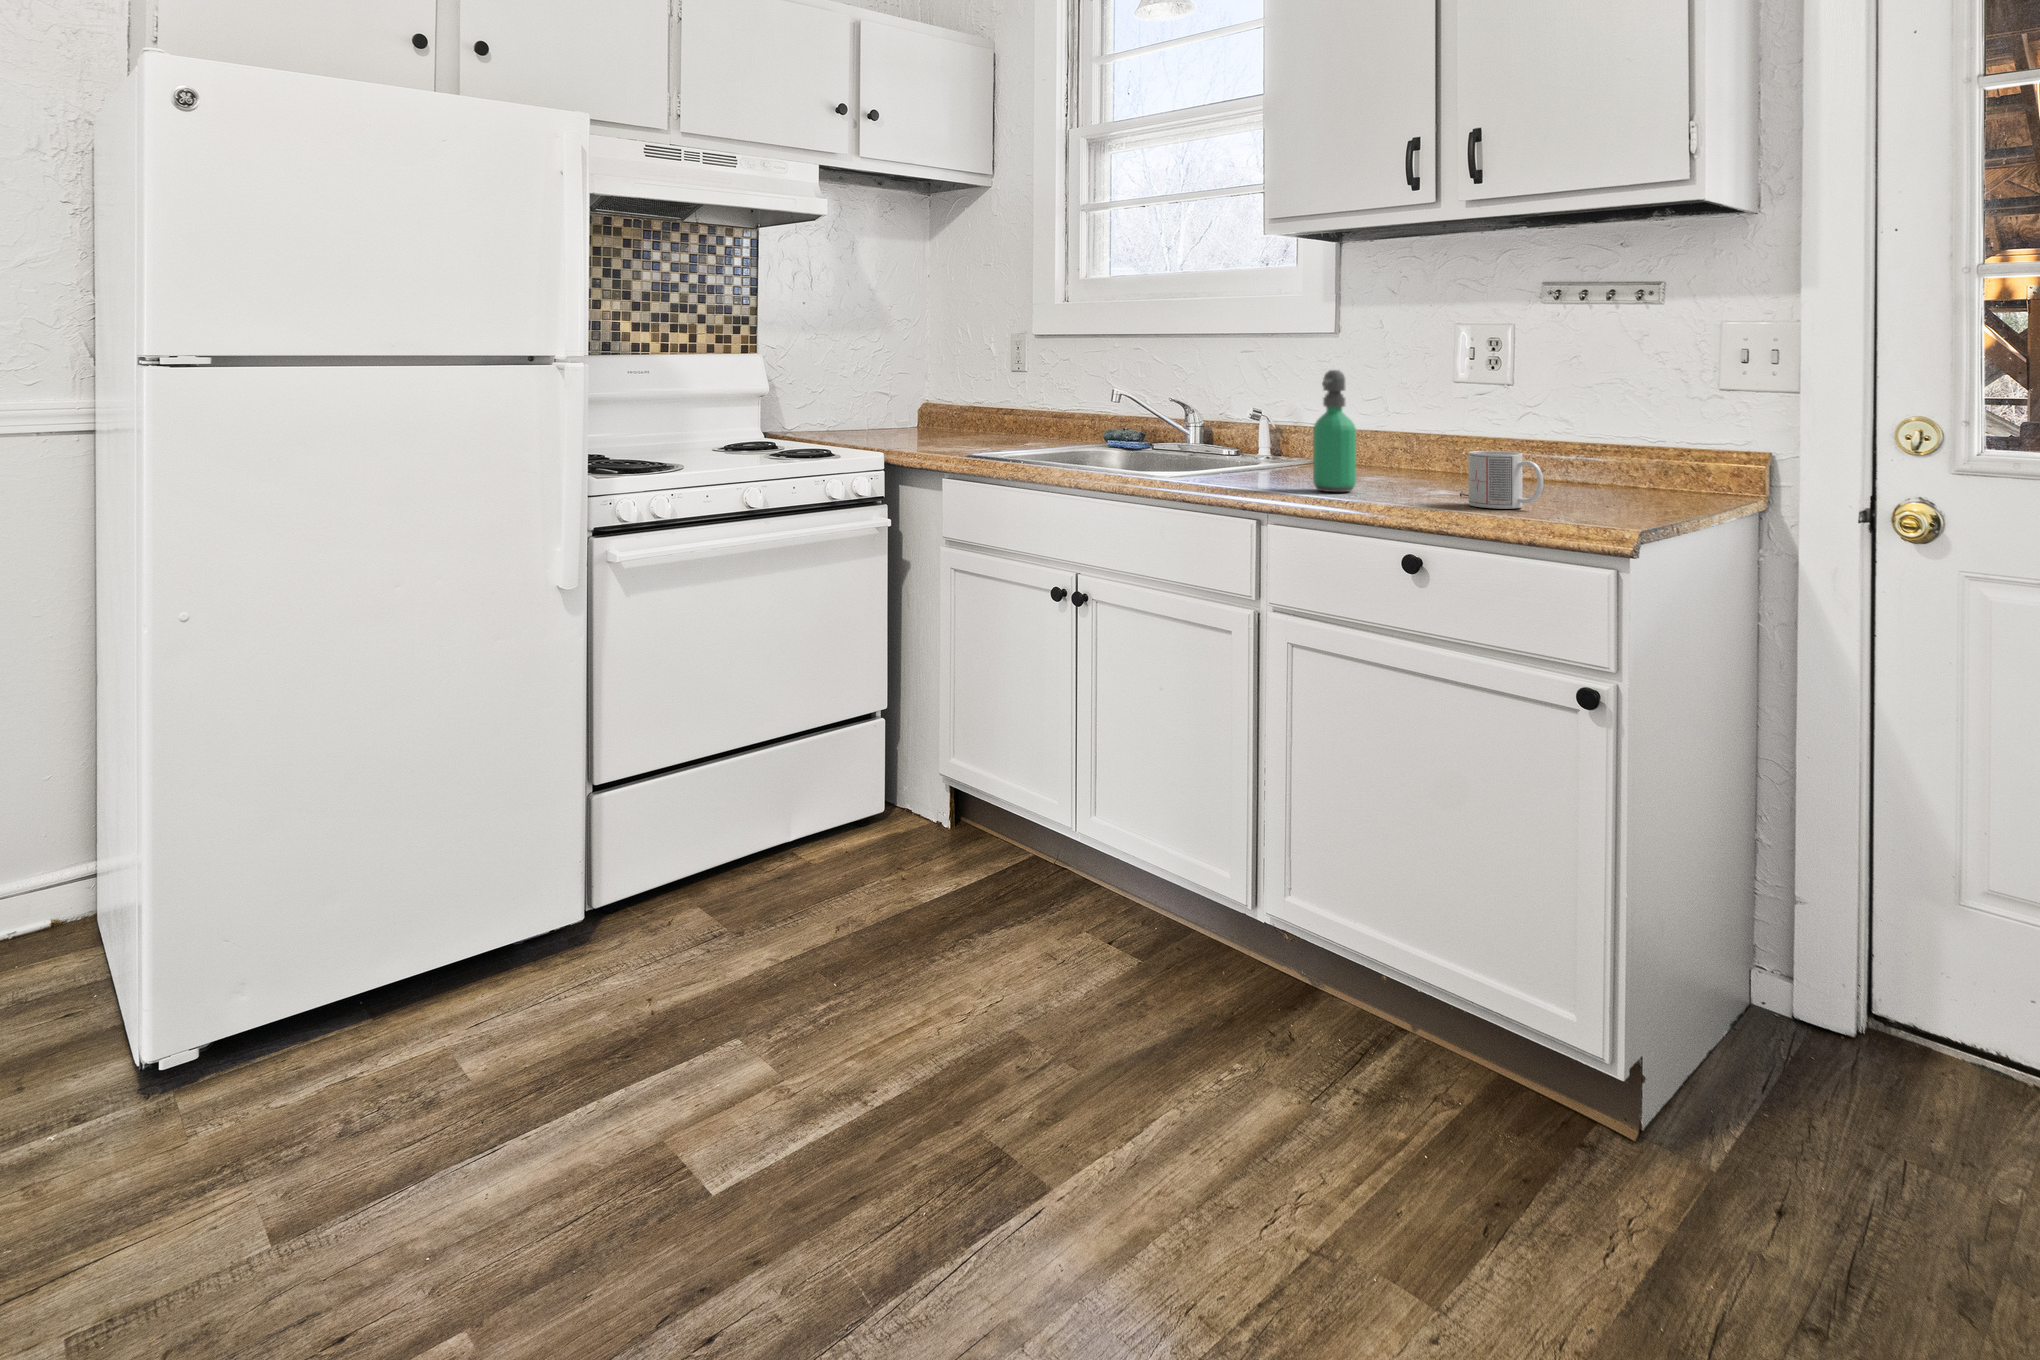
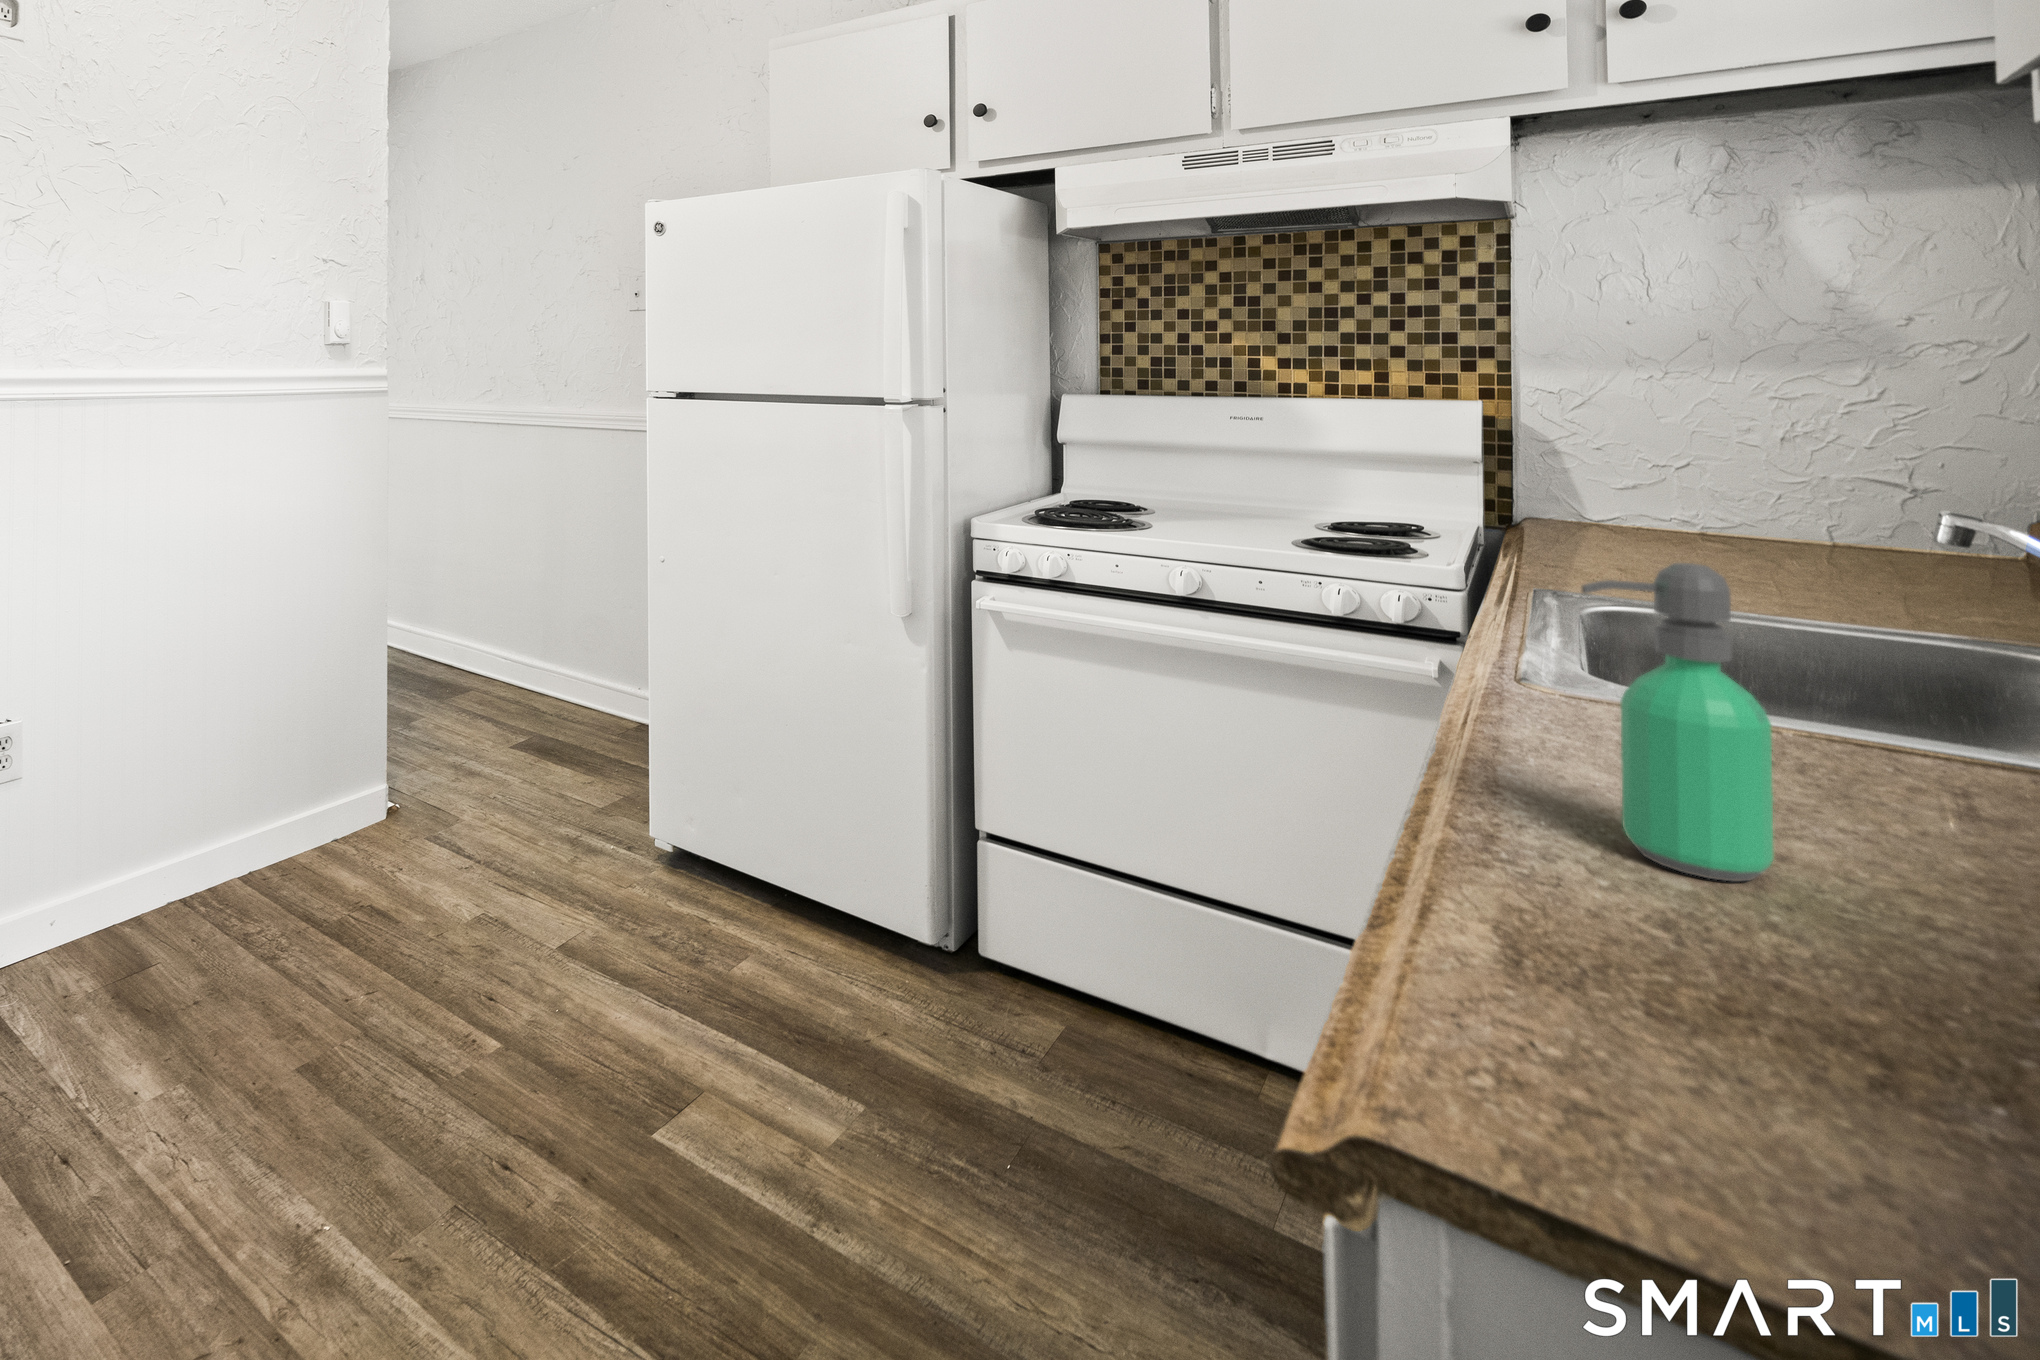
mug: present [1469,451,1543,509] -> none [1669,869,1904,1118]

